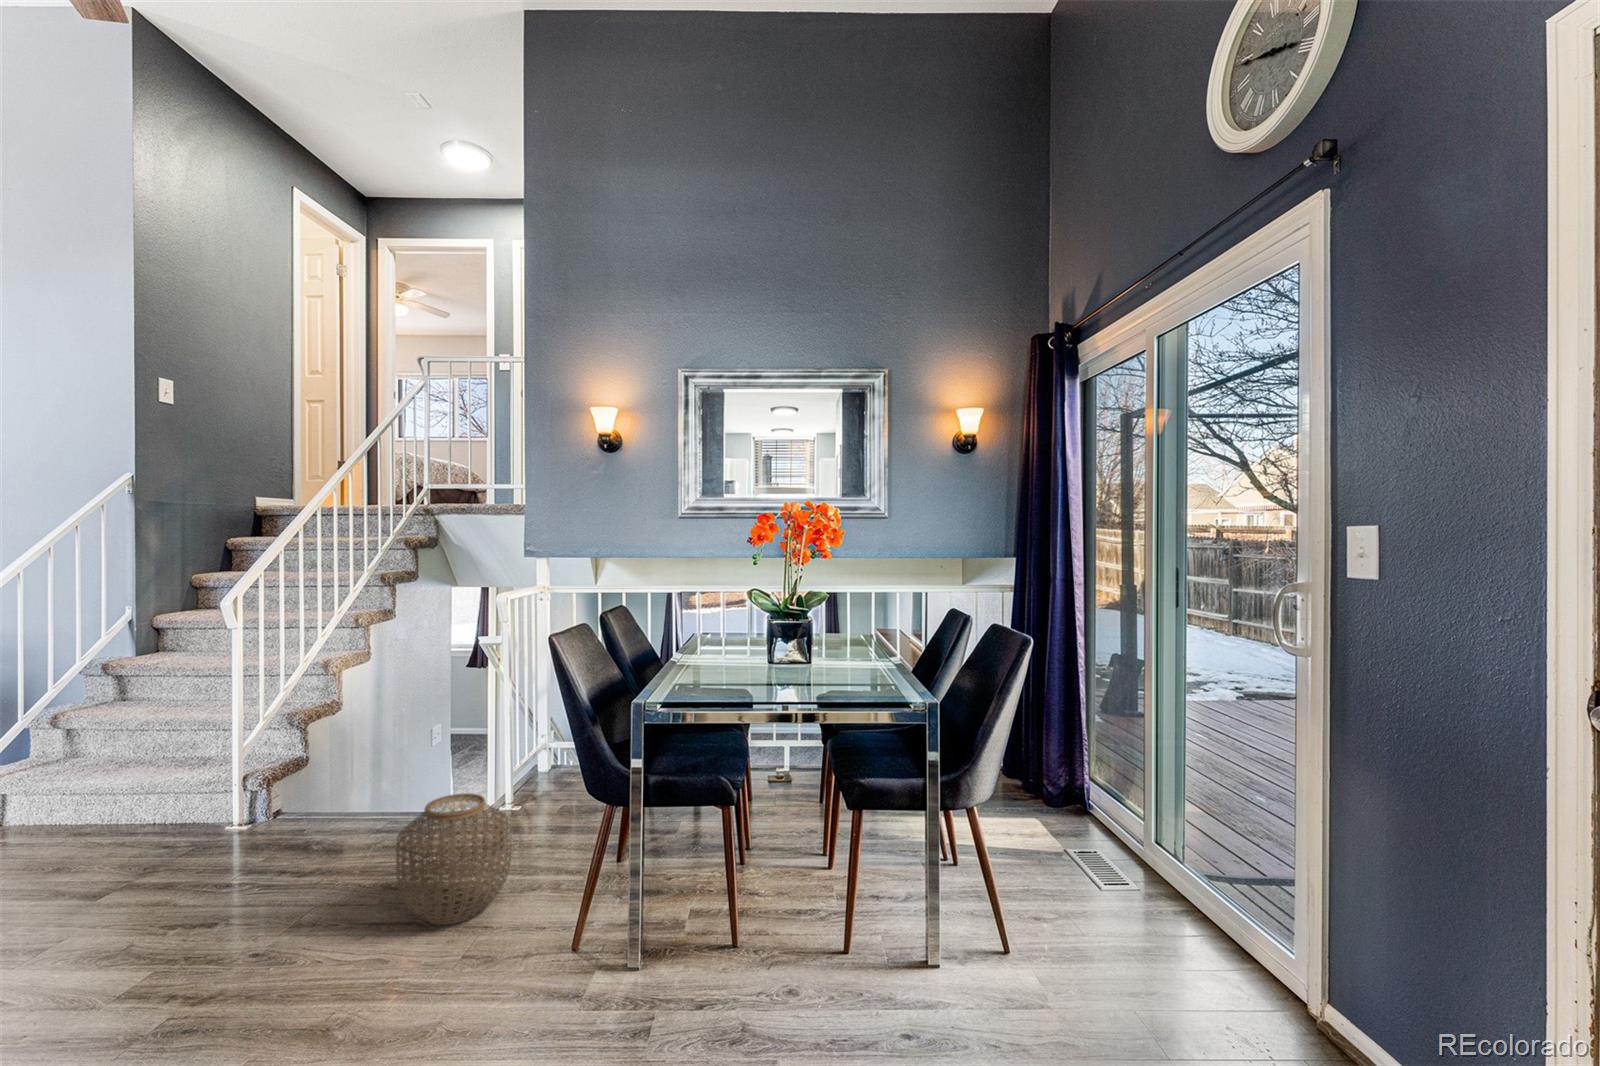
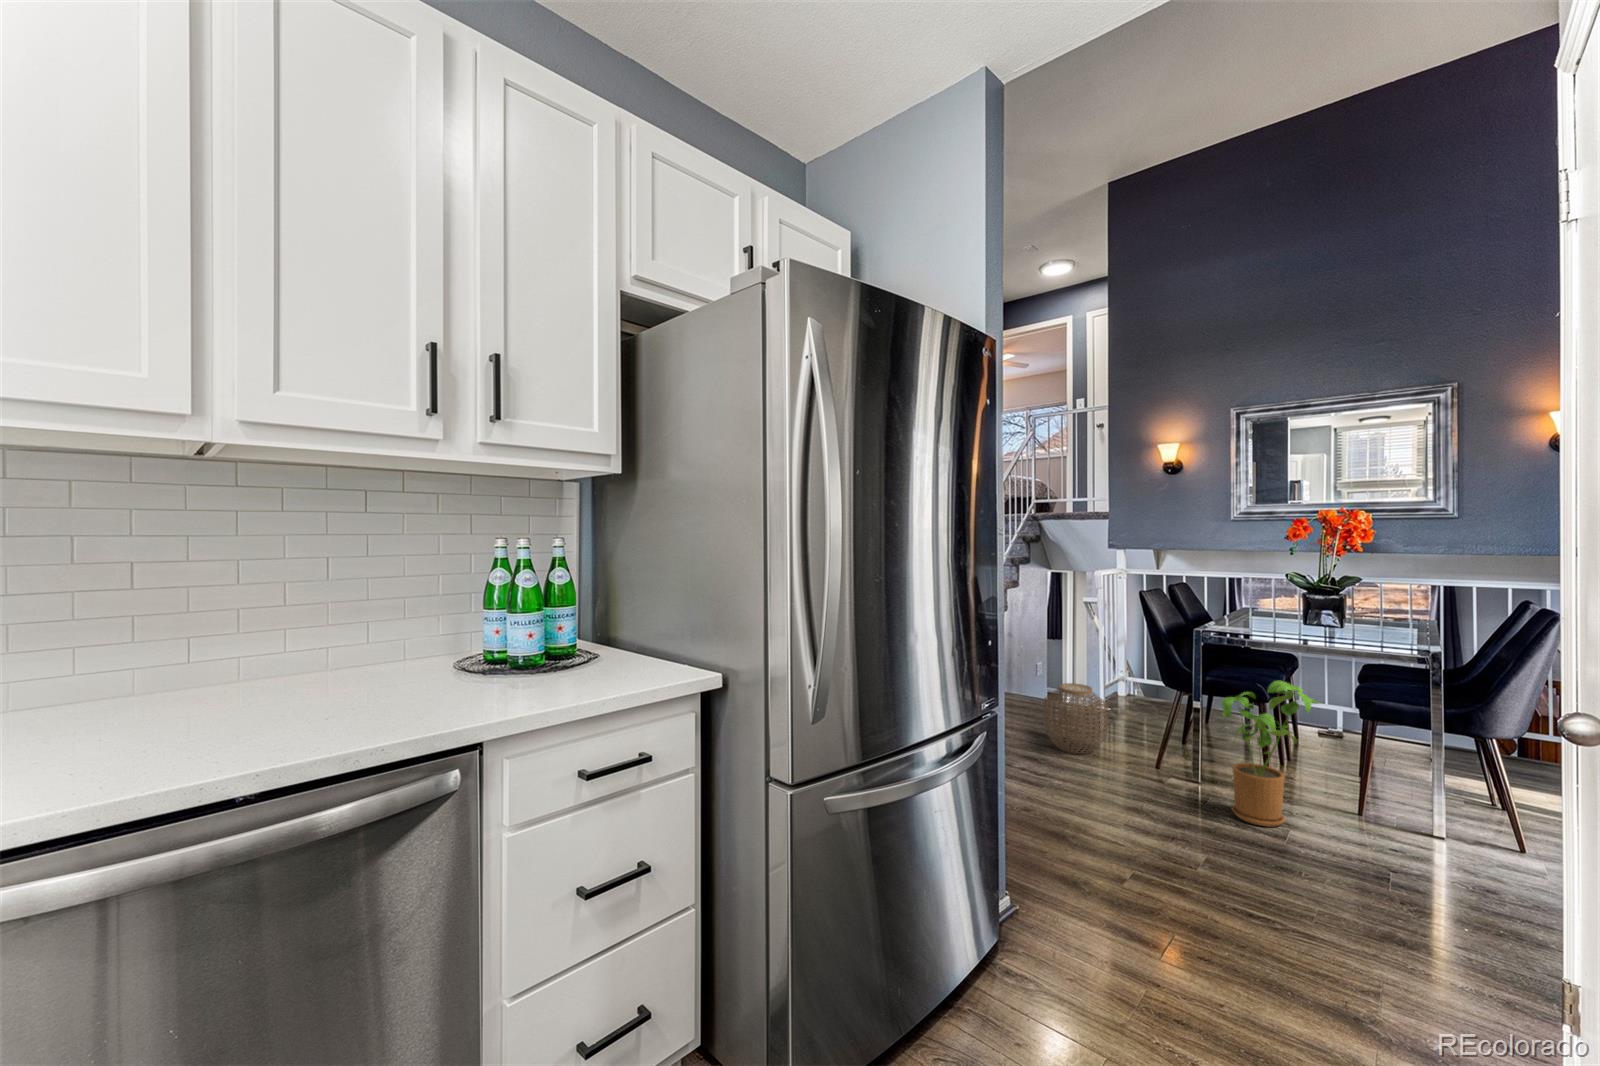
house plant: none [675,758,801,995] -> present [1221,681,1319,827]

